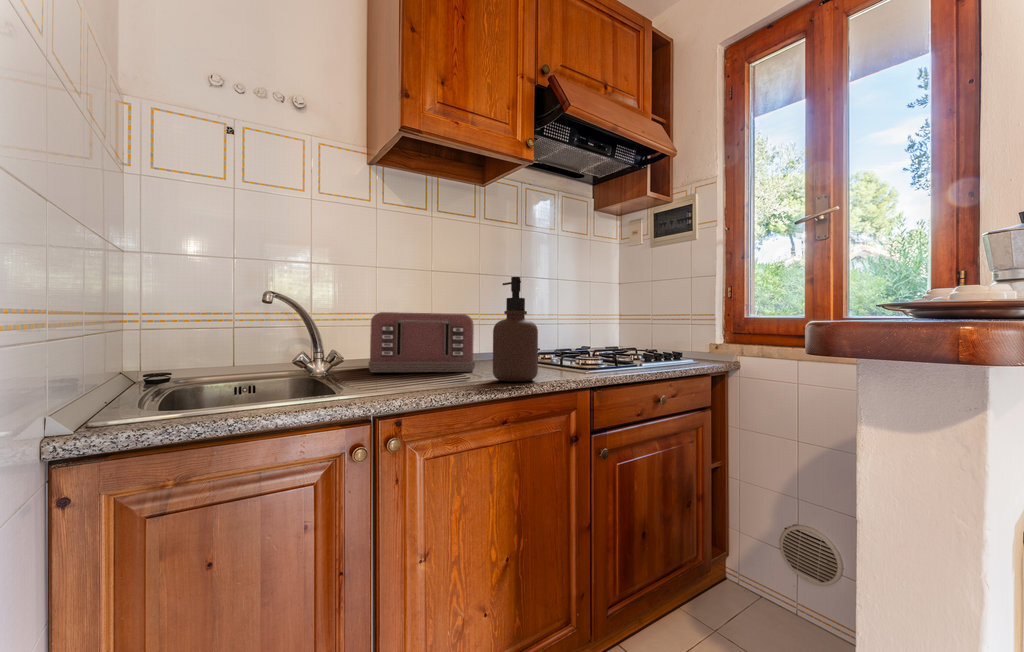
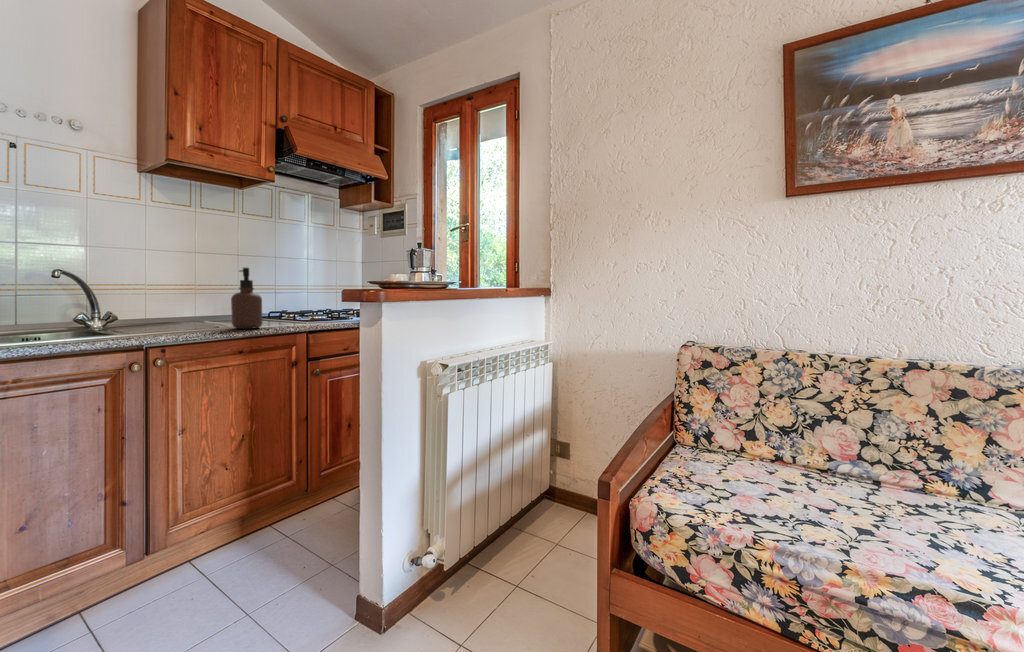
toaster: present [369,312,475,372] -> none [141,285,228,326]

